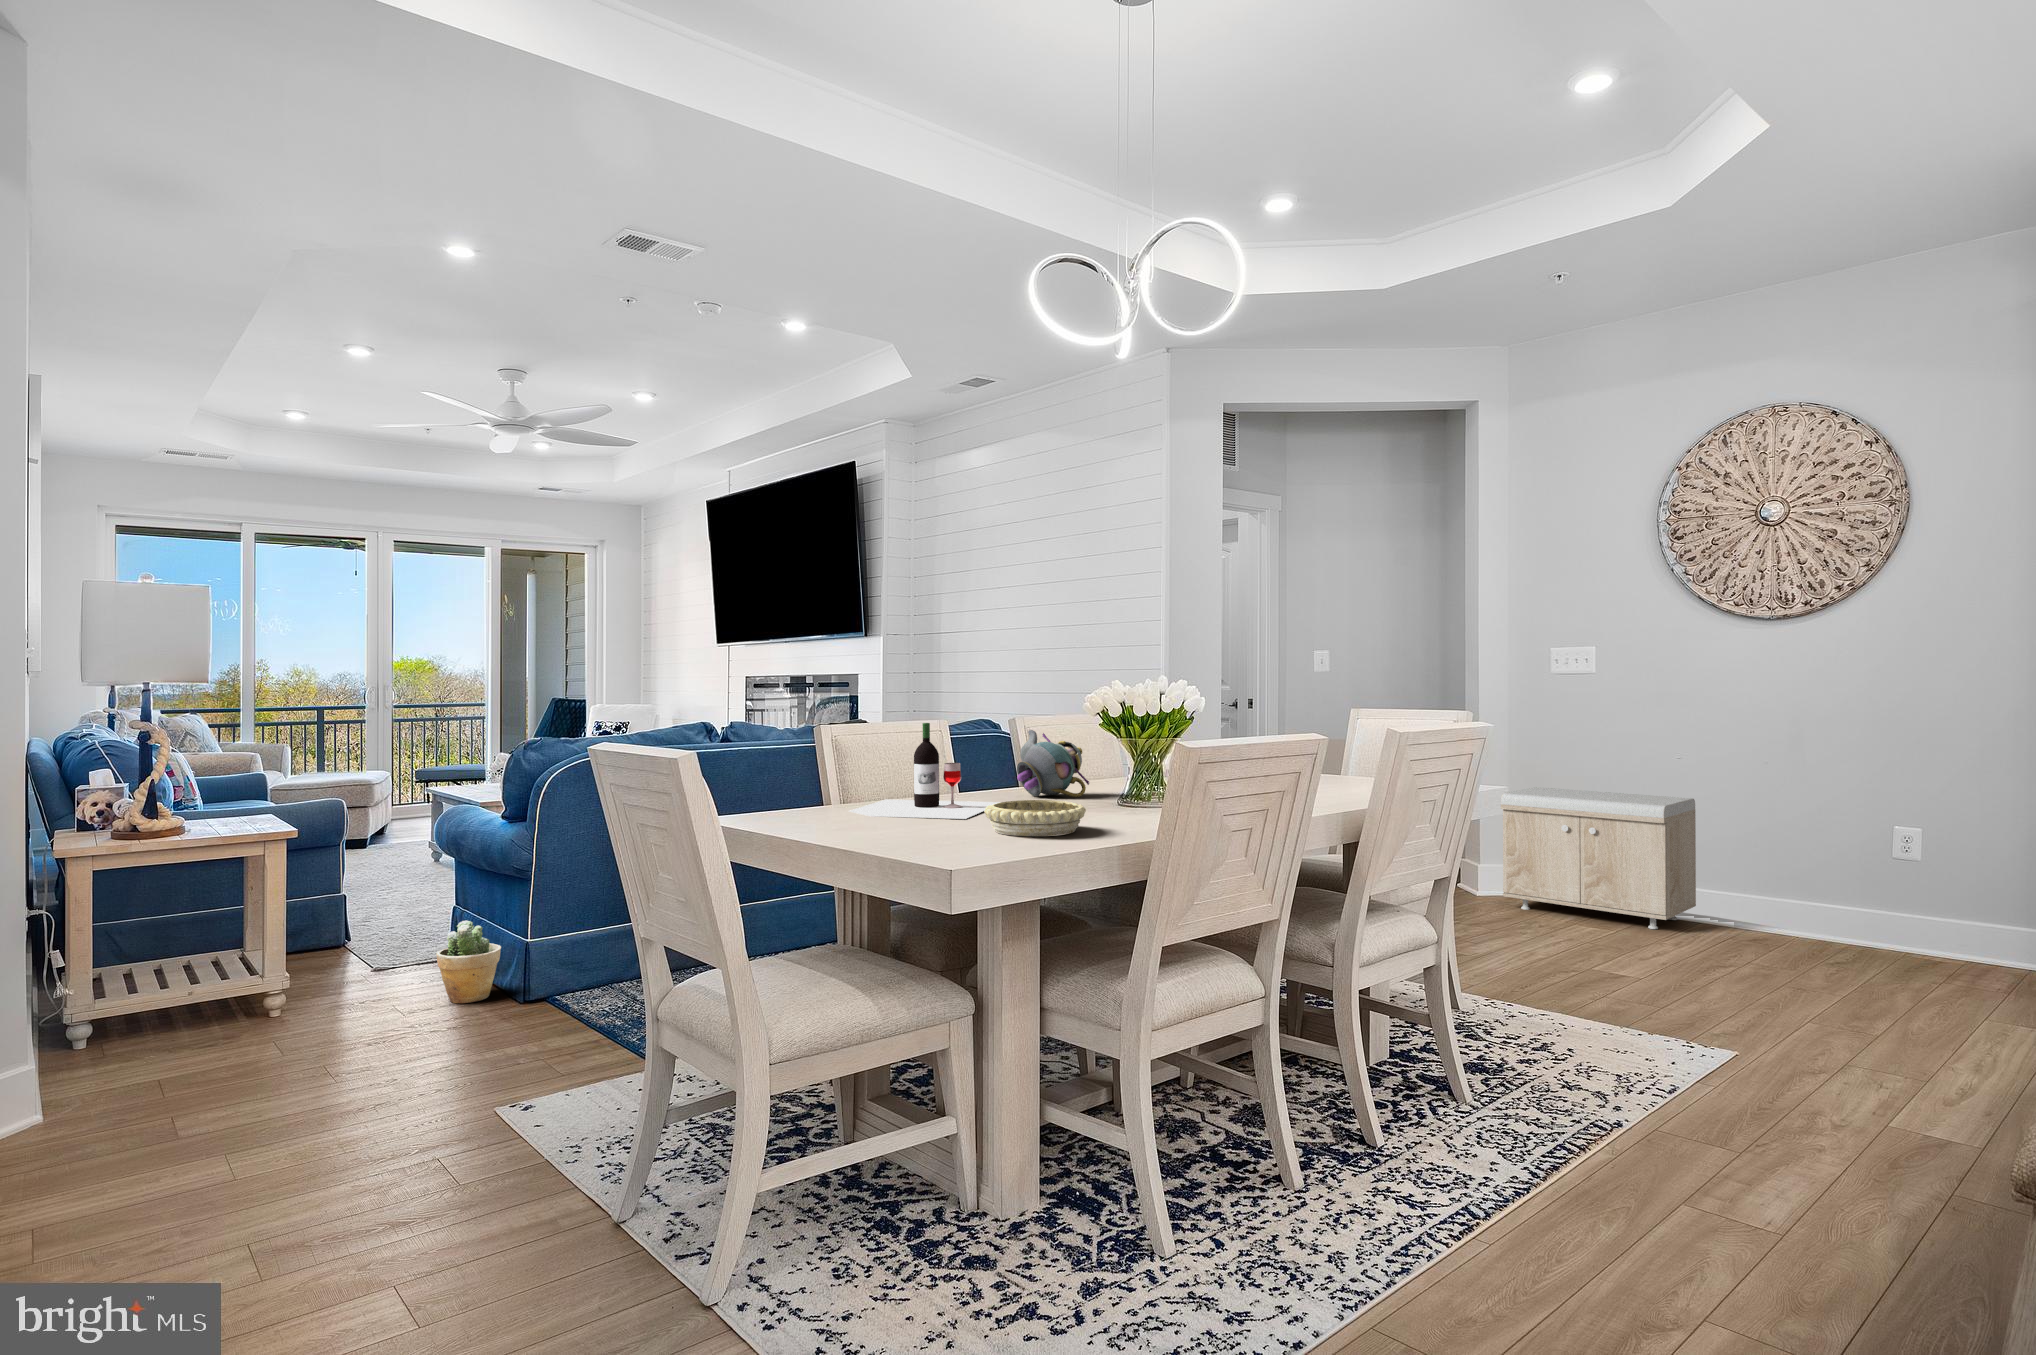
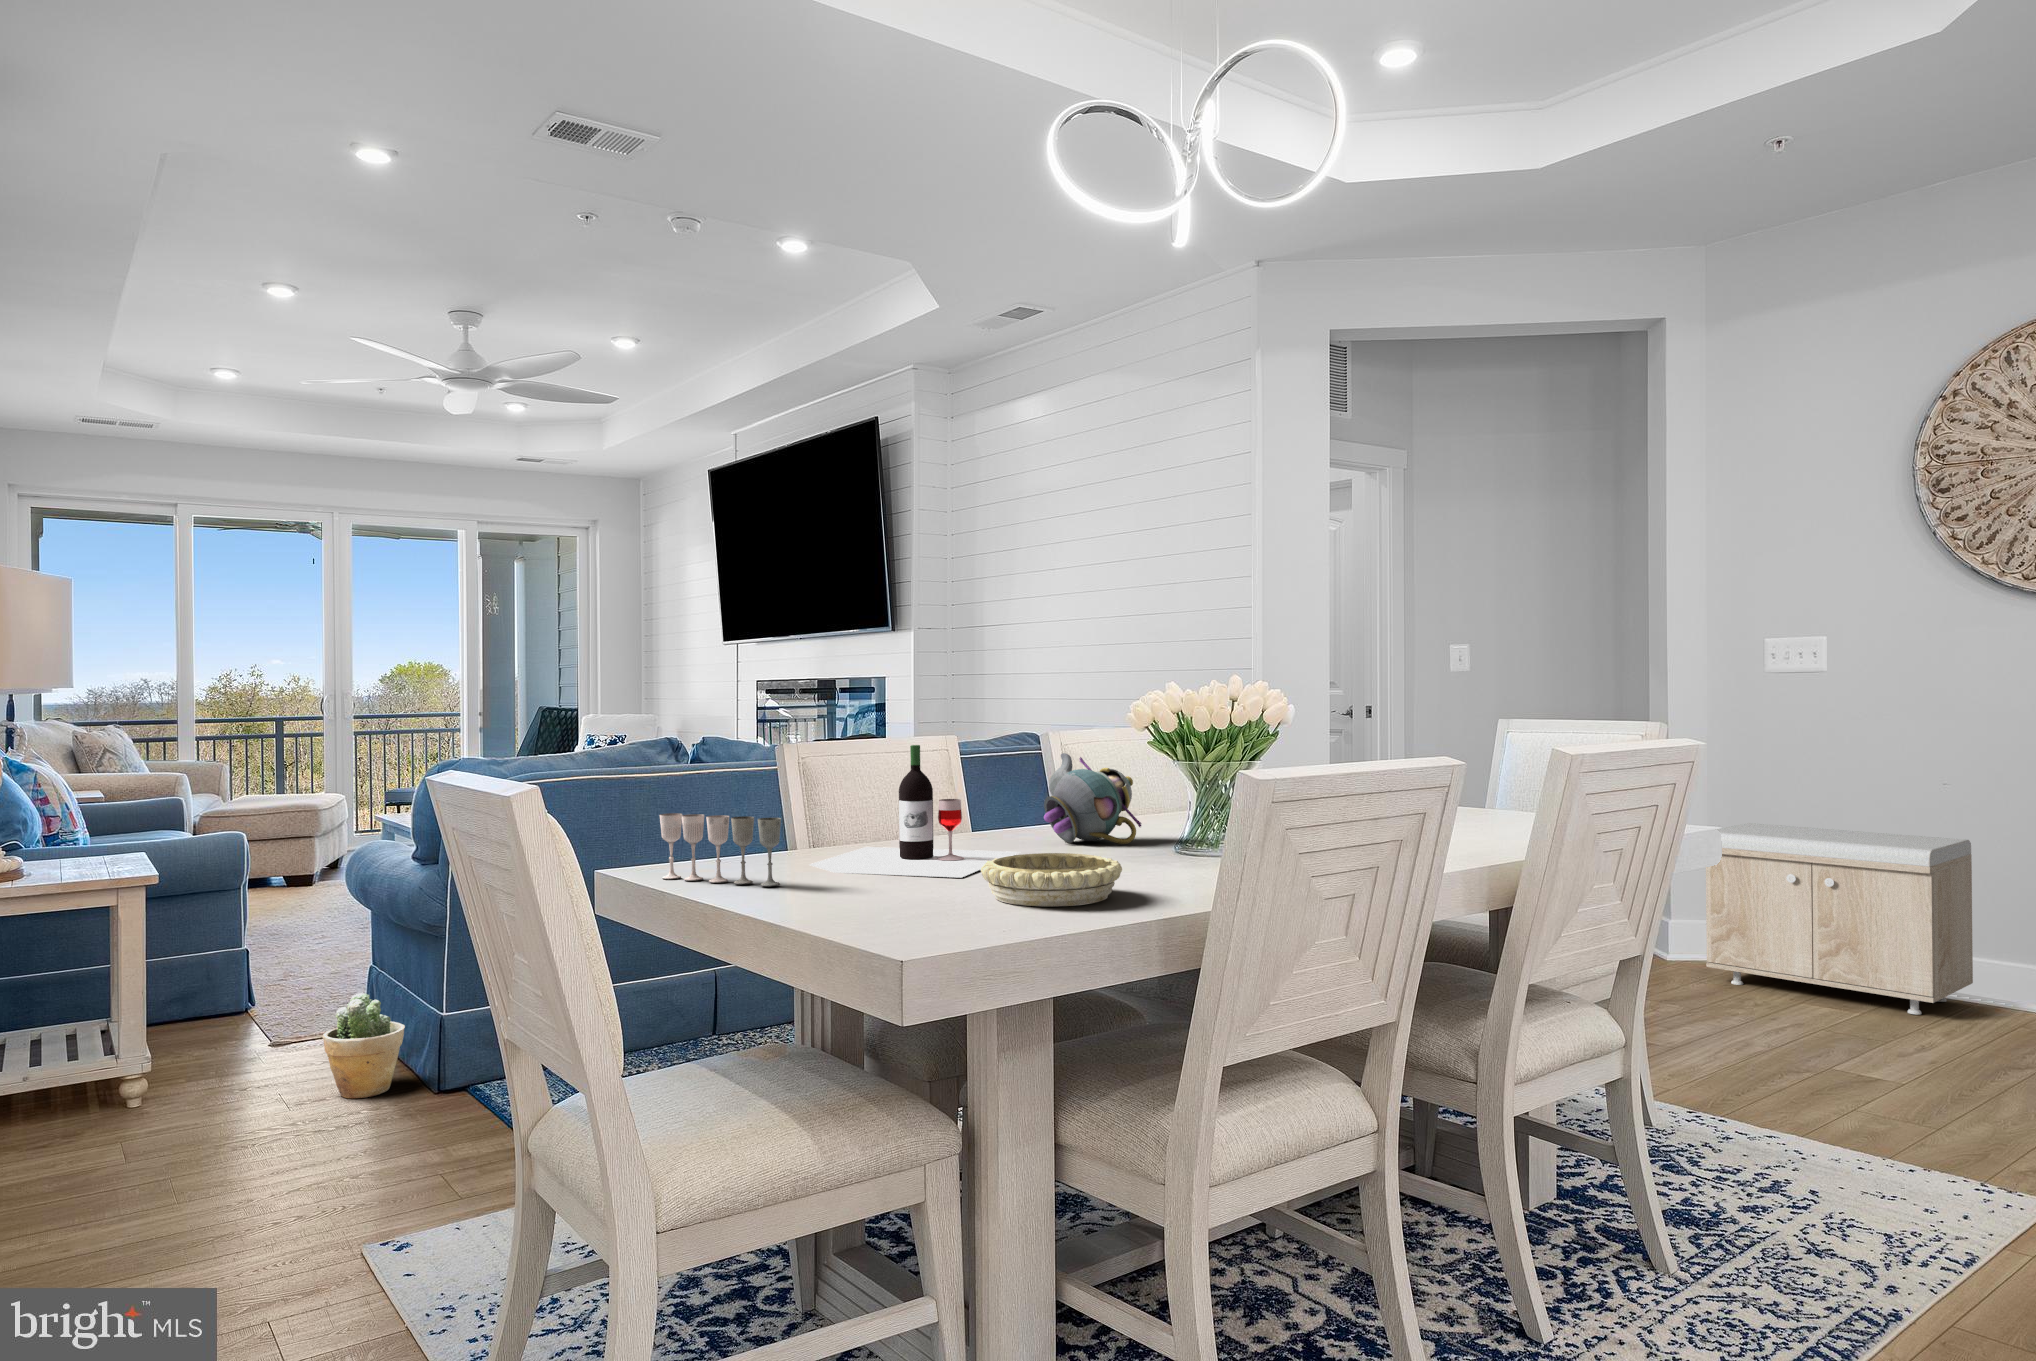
wine glass: none [743,772,836,825] -> present [660,813,781,886]

